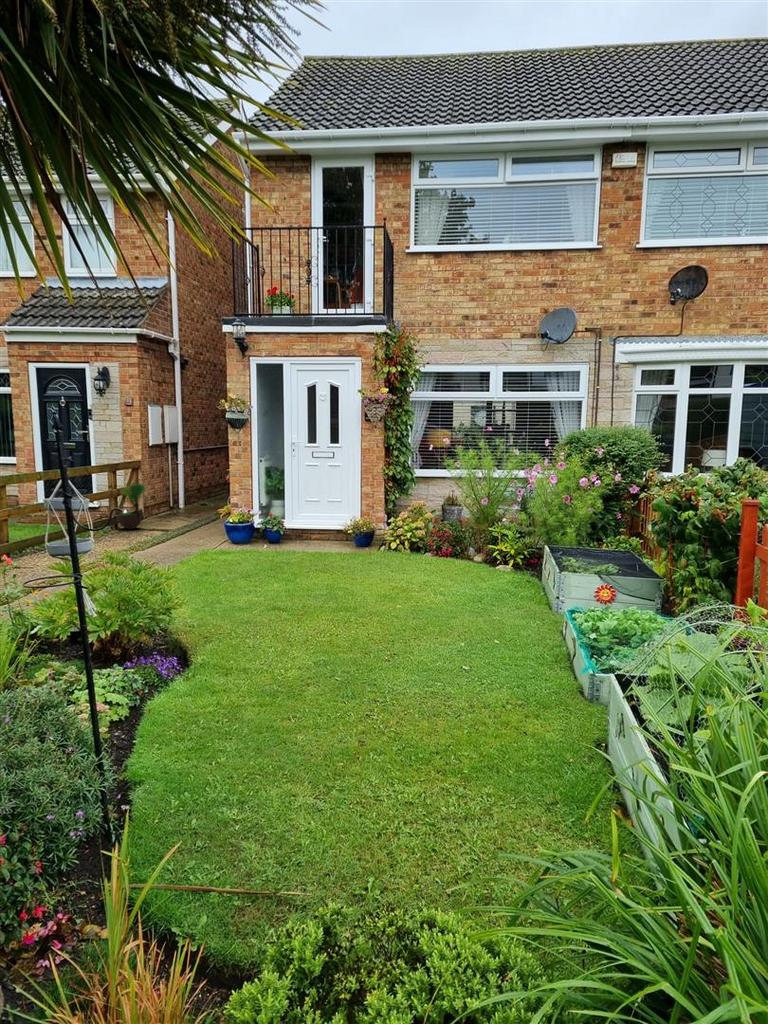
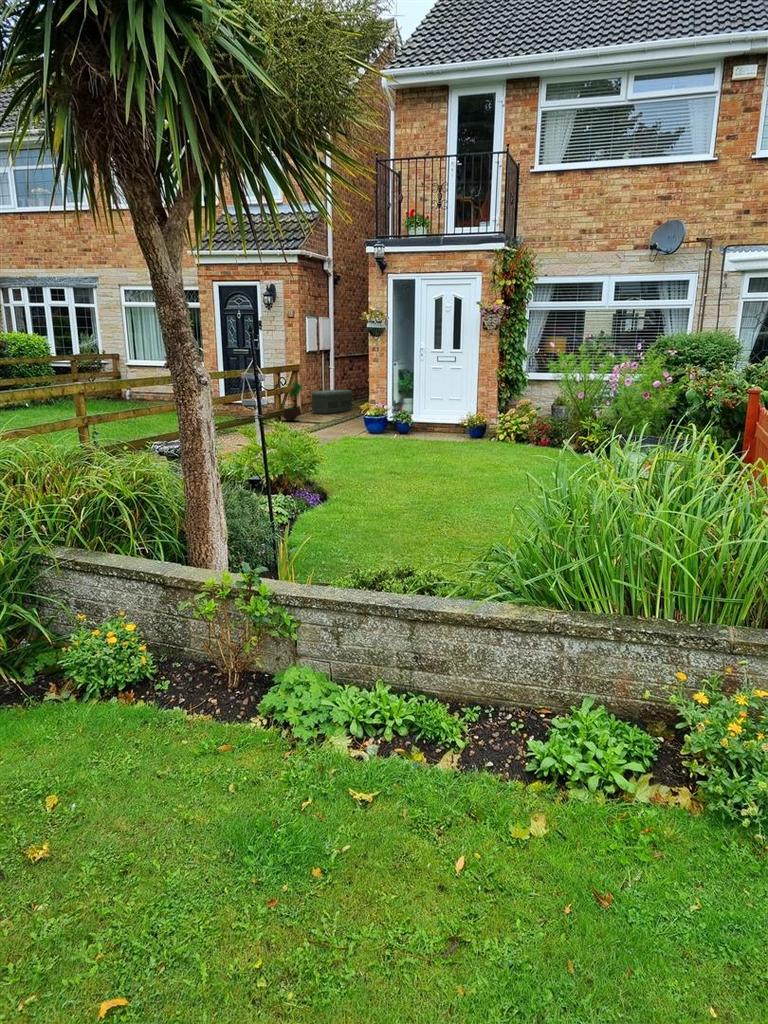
storage bench: none [157,487,206,517] -> present [312,390,352,414]

